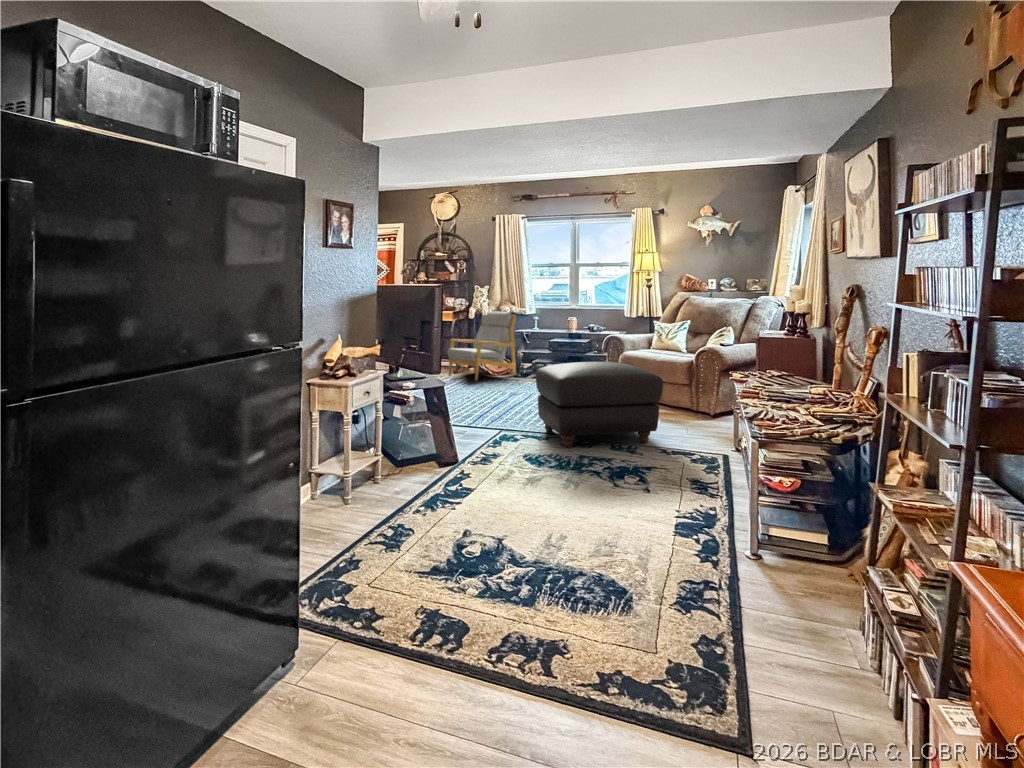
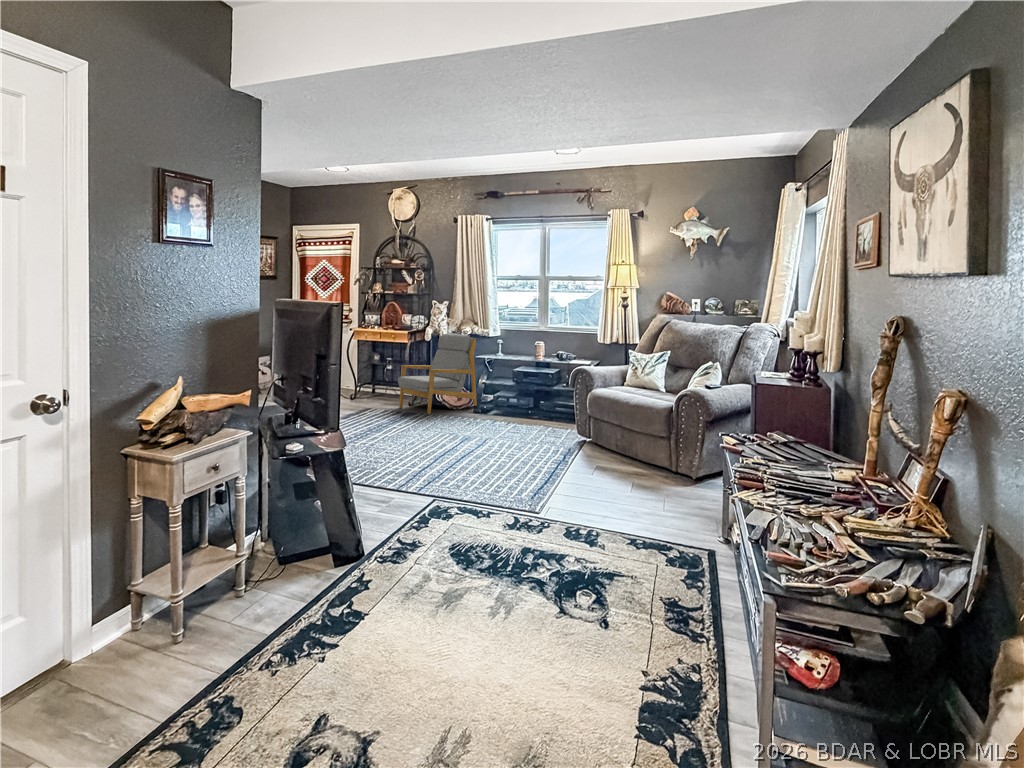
ottoman: present [536,362,663,447] -> none [477,415,634,532]

